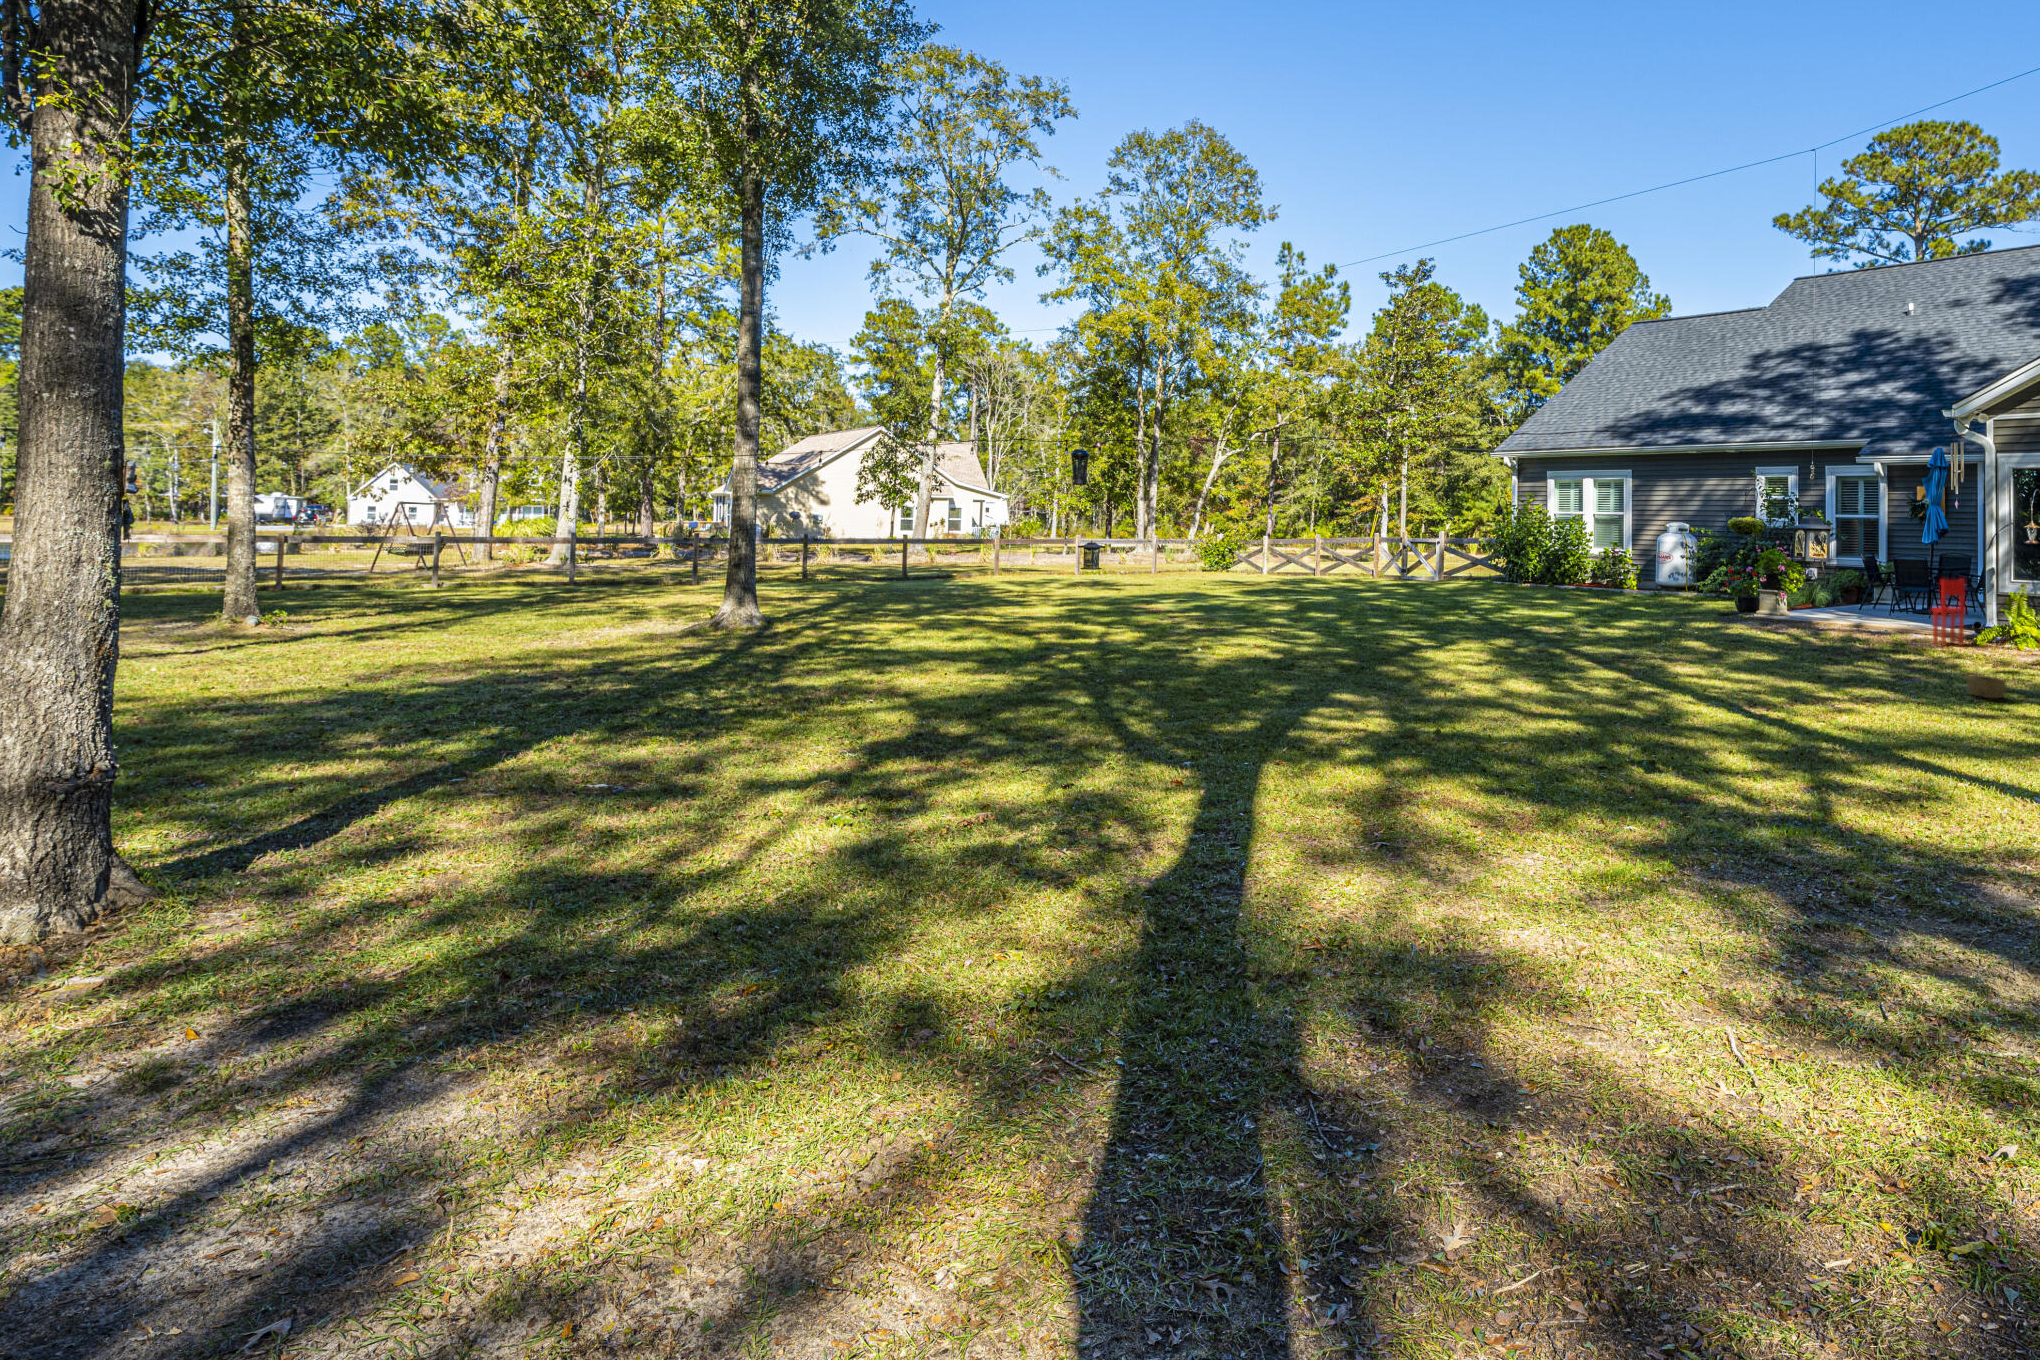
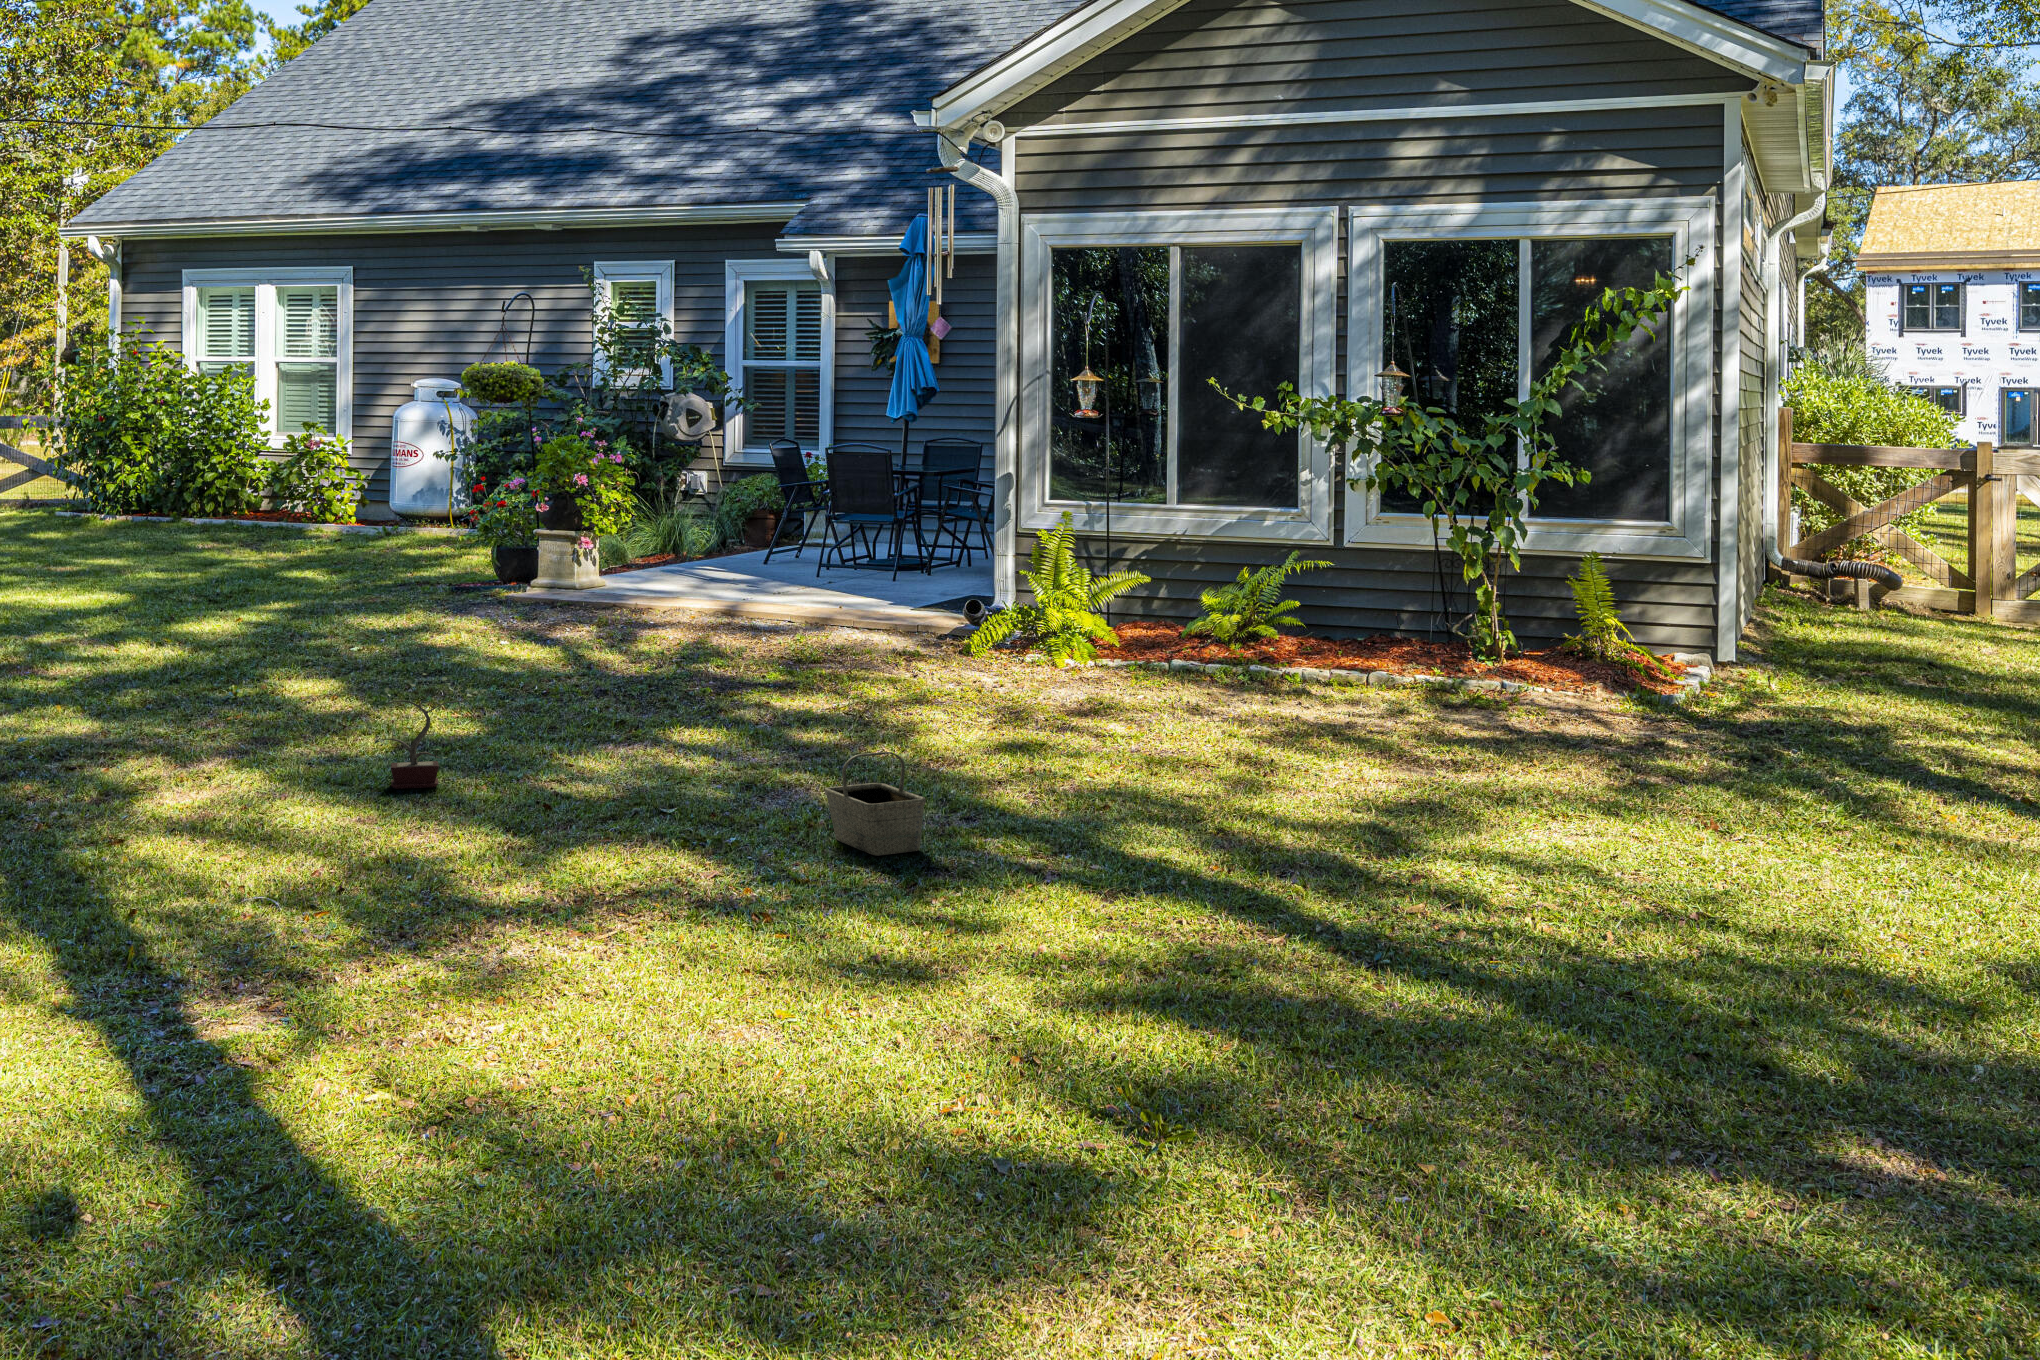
chair: present [1932,579,1966,646] -> none [867,498,939,656]
potted plant: none [1781,631,1824,676] -> present [371,662,487,789]

